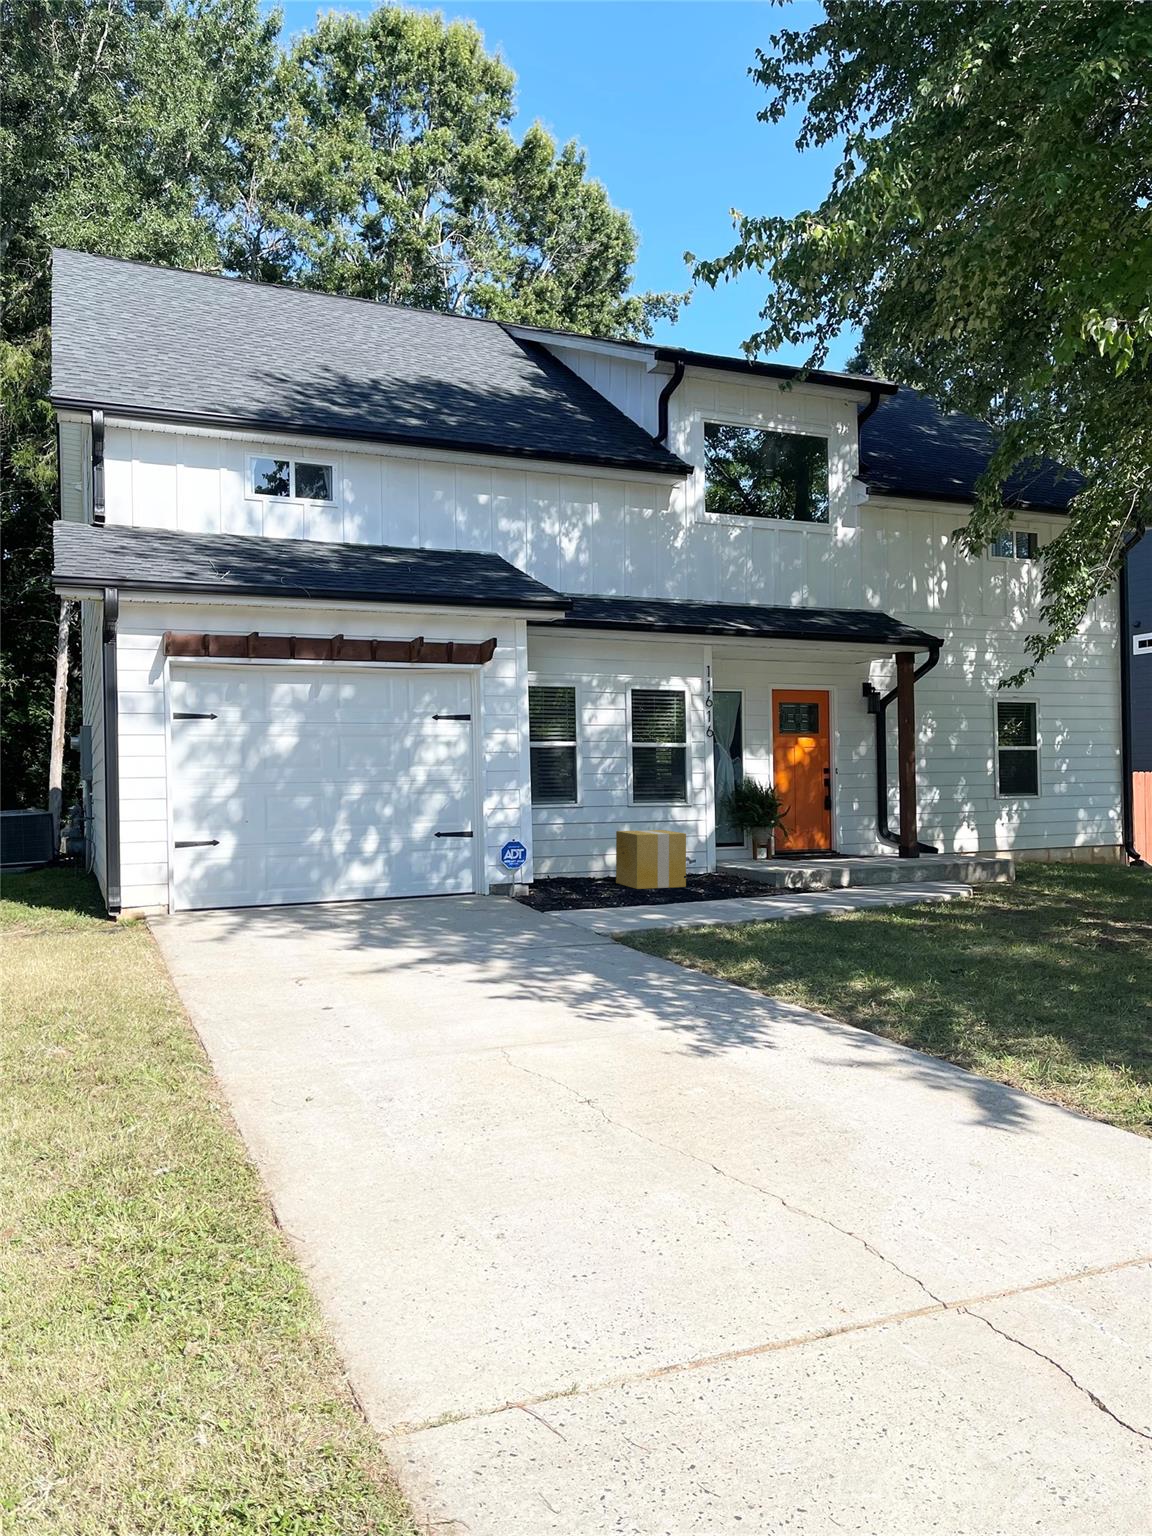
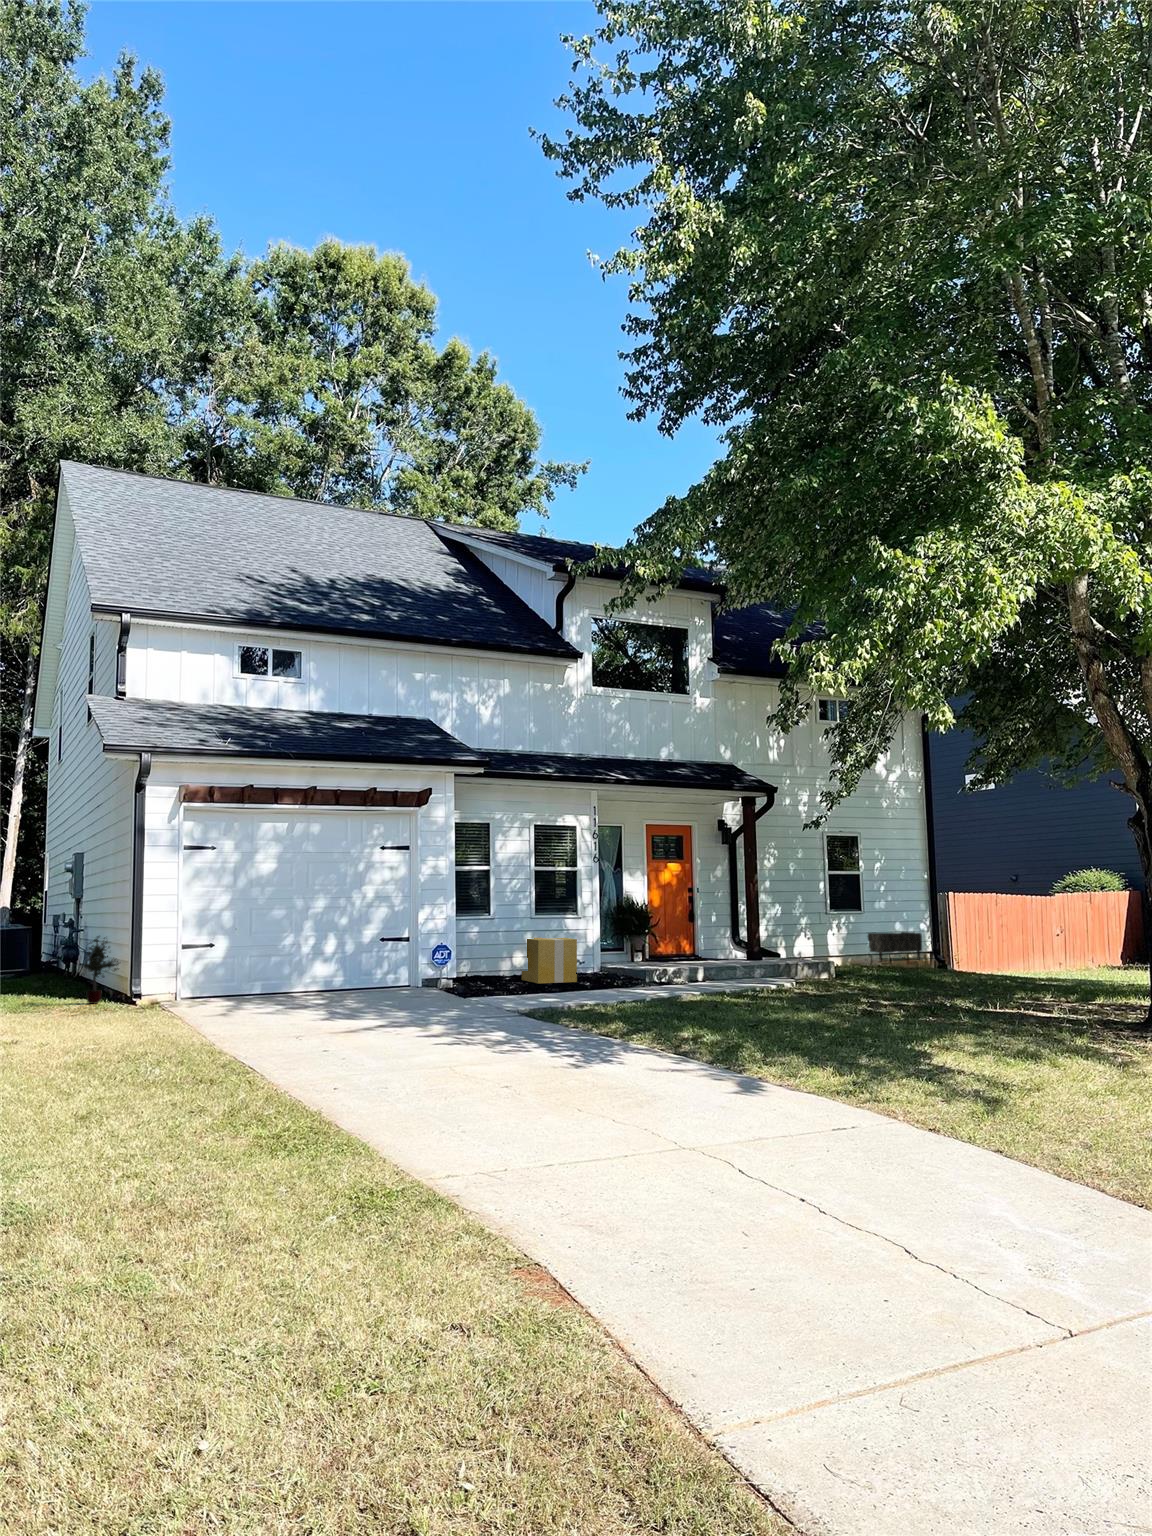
bench: none [1039,823,1116,860] -> present [867,932,922,961]
potted tree: none [55,829,105,915] -> present [84,936,119,1004]

